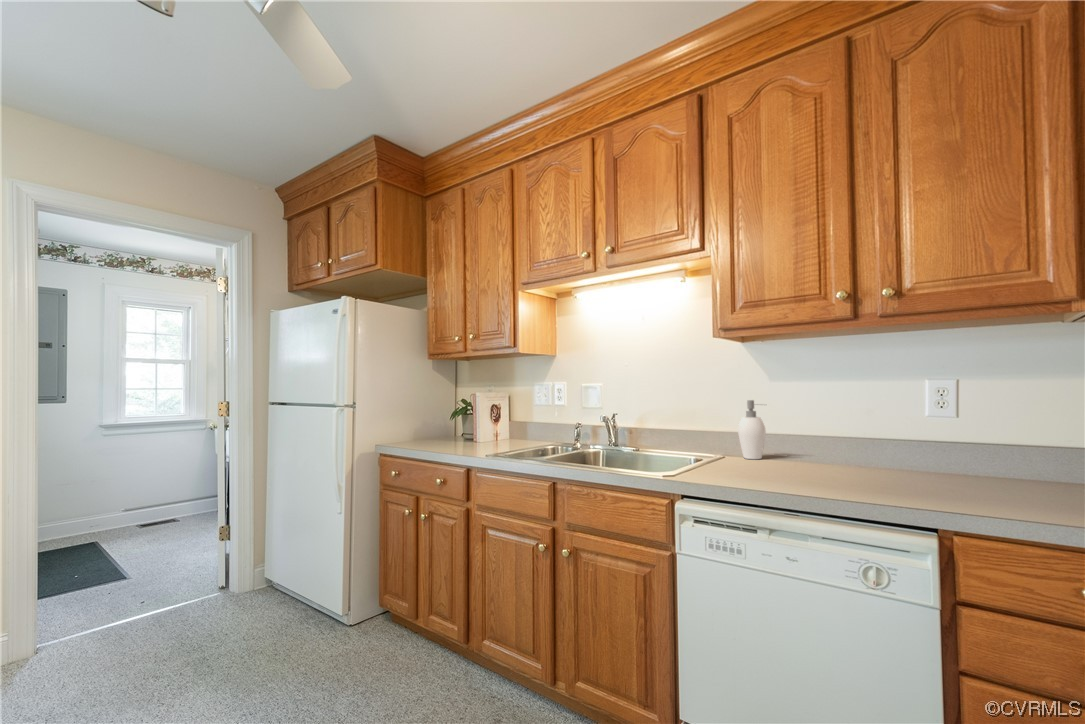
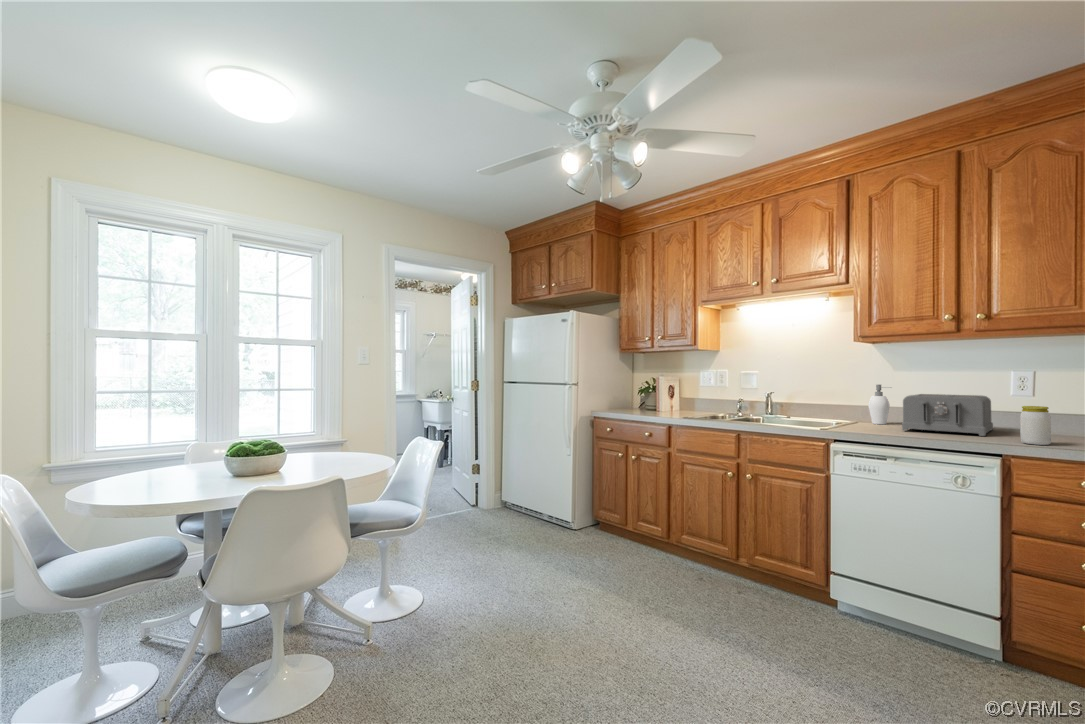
toaster: none [781,414,905,485] -> present [902,394,993,436]
jar: none [960,438,1013,509] -> present [1020,406,1051,445]

